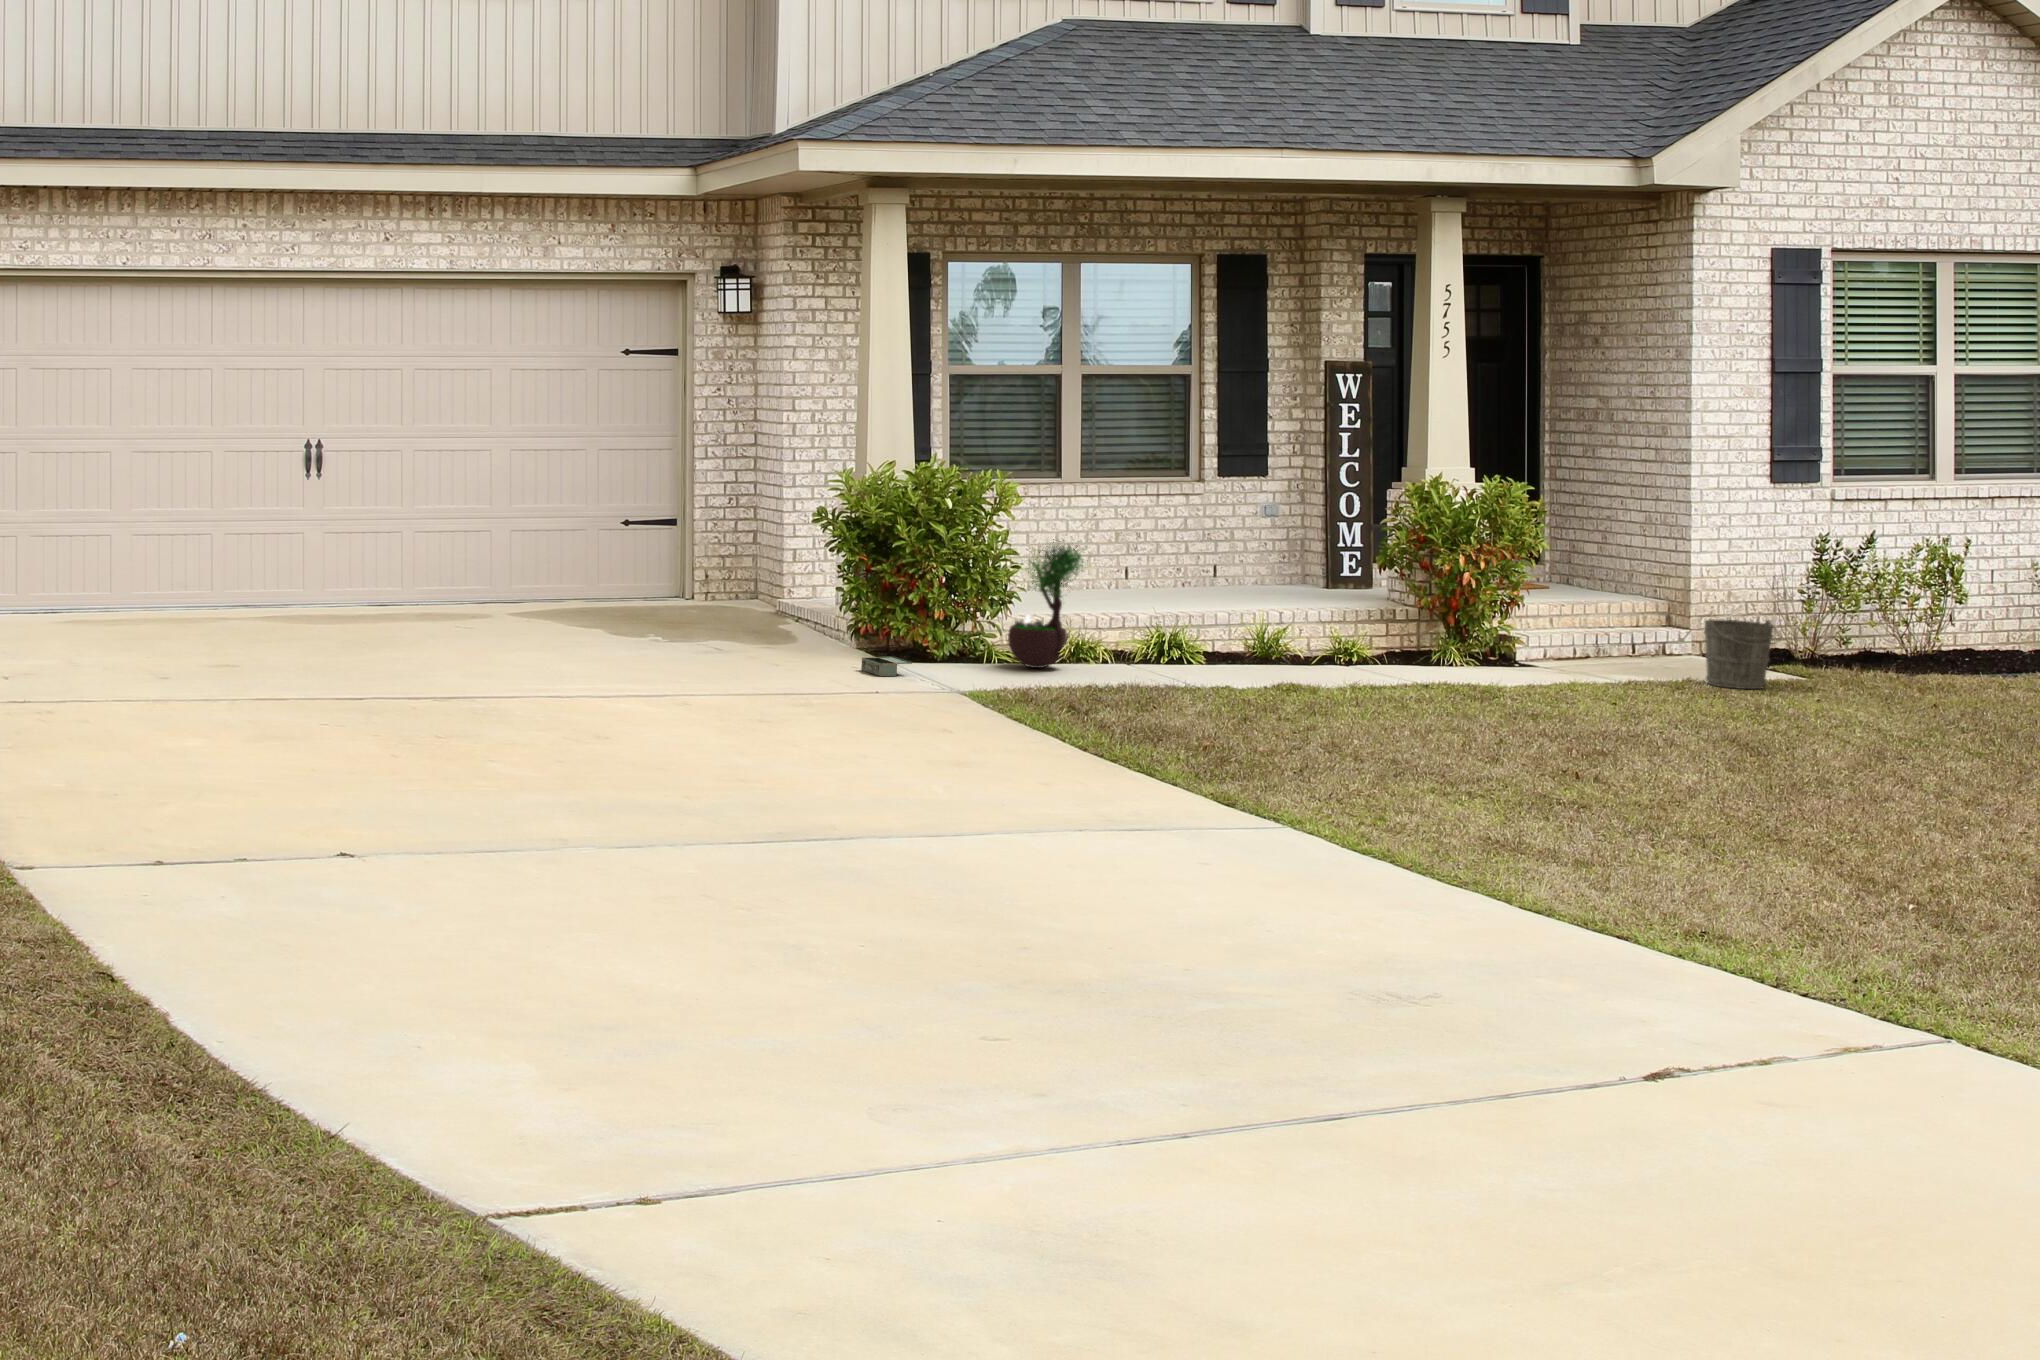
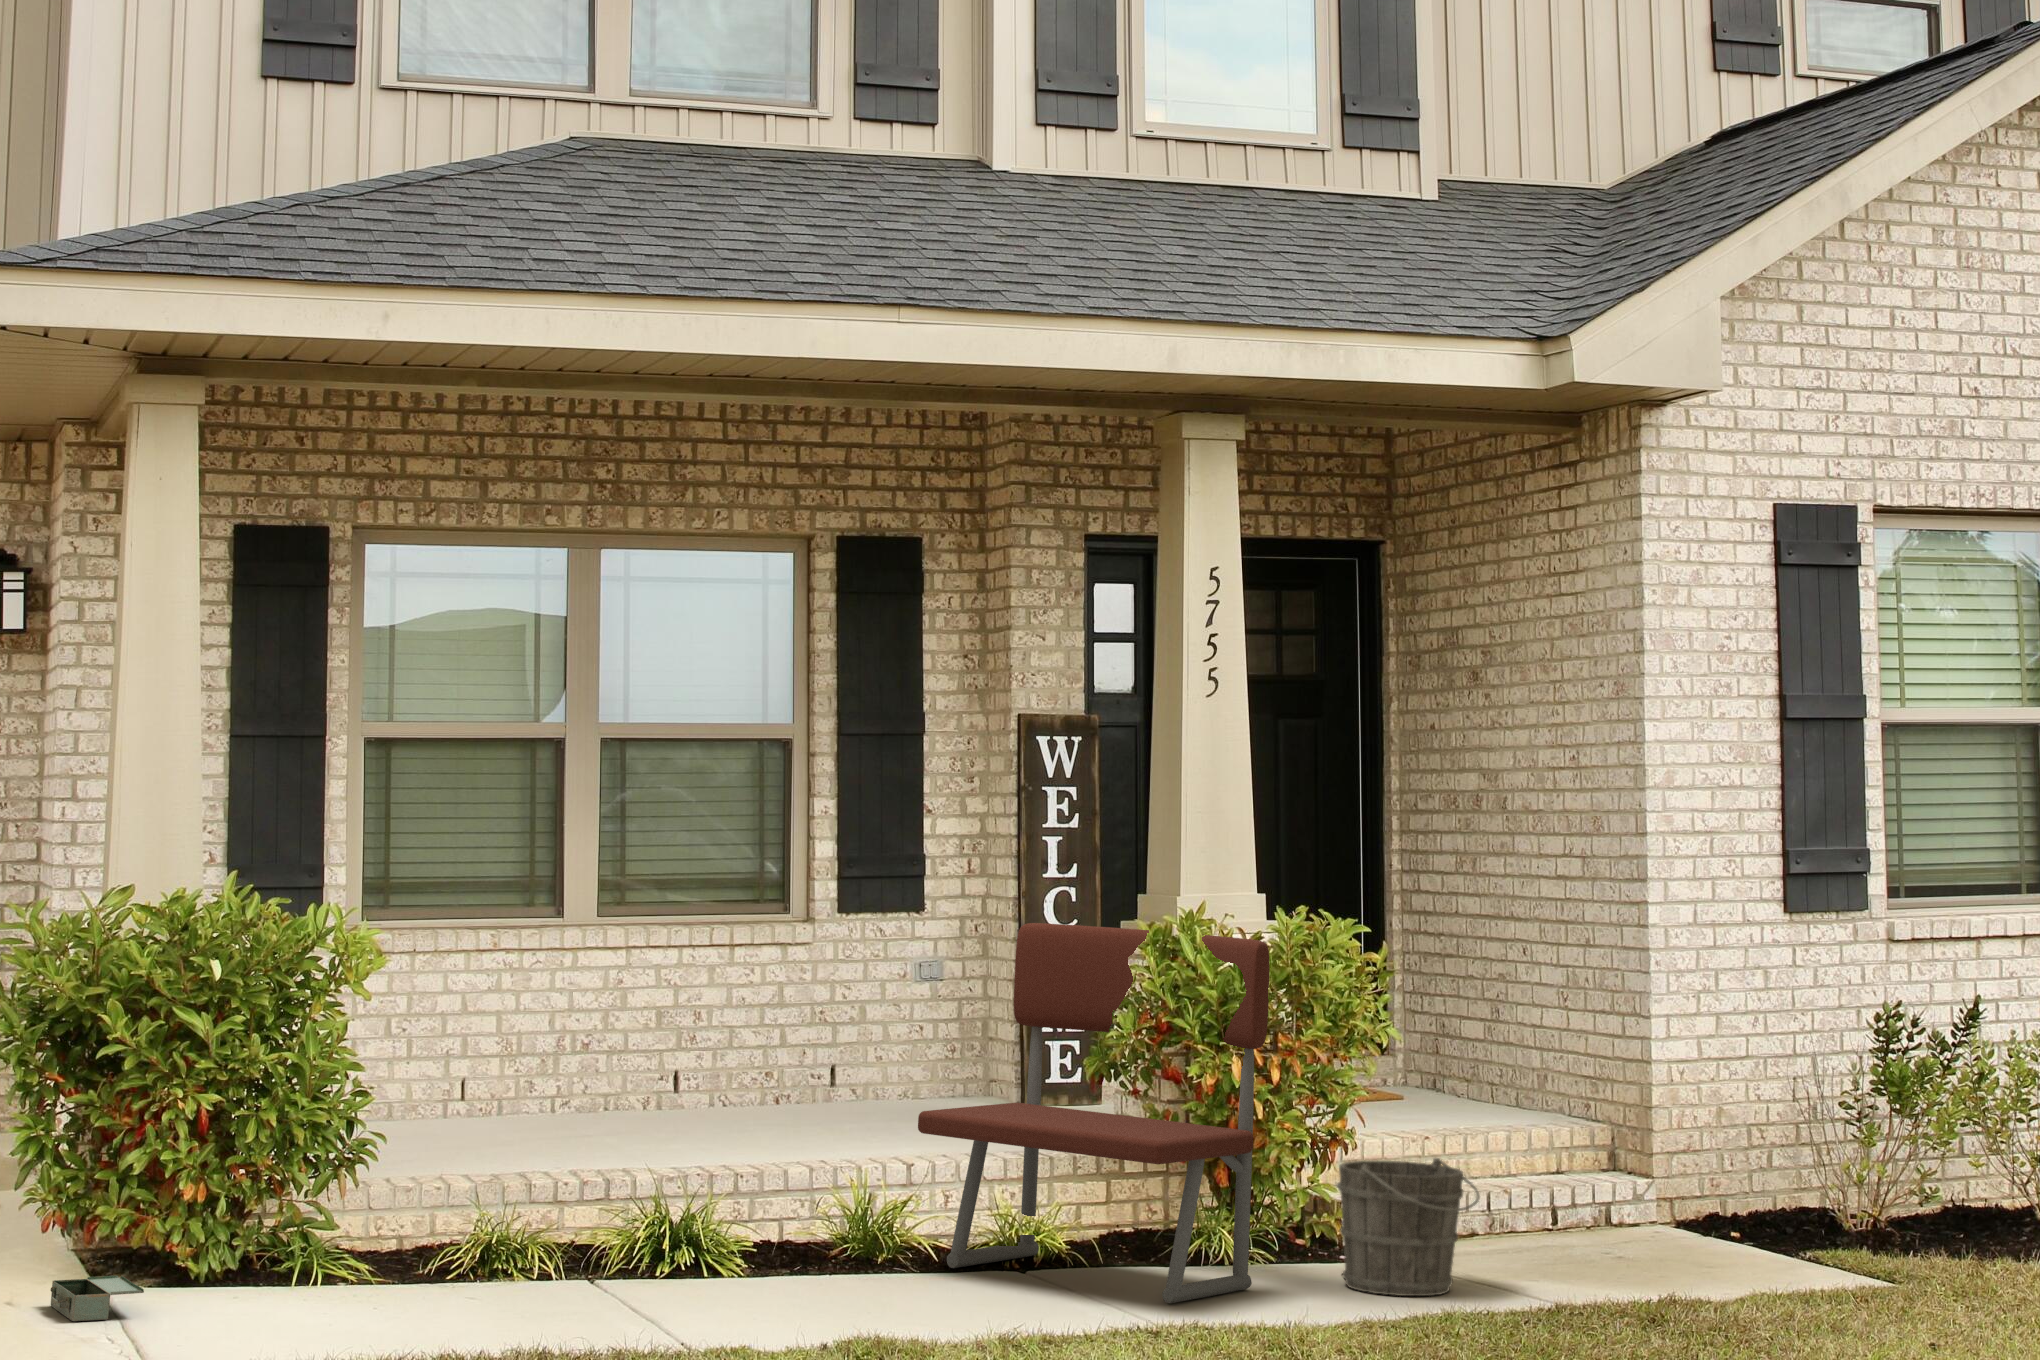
bench: none [1286,483,1480,684] -> present [918,923,1270,1303]
potted tree: present [1008,539,1088,668] -> none [370,1020,536,1288]
bucket: present [1704,619,1781,689] -> present [1337,1158,1480,1296]

